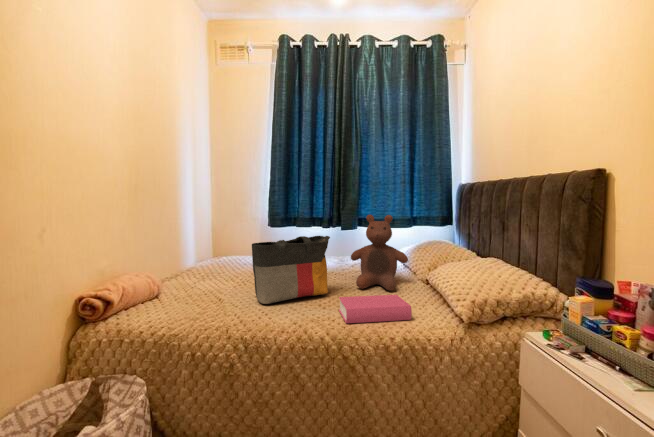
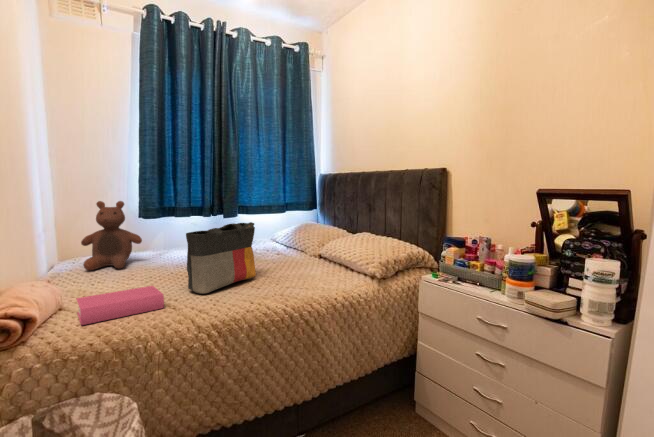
stuffed bear: present [351,215,408,290] -> present [81,201,142,270]
book: present [339,295,412,323] -> present [76,286,164,325]

